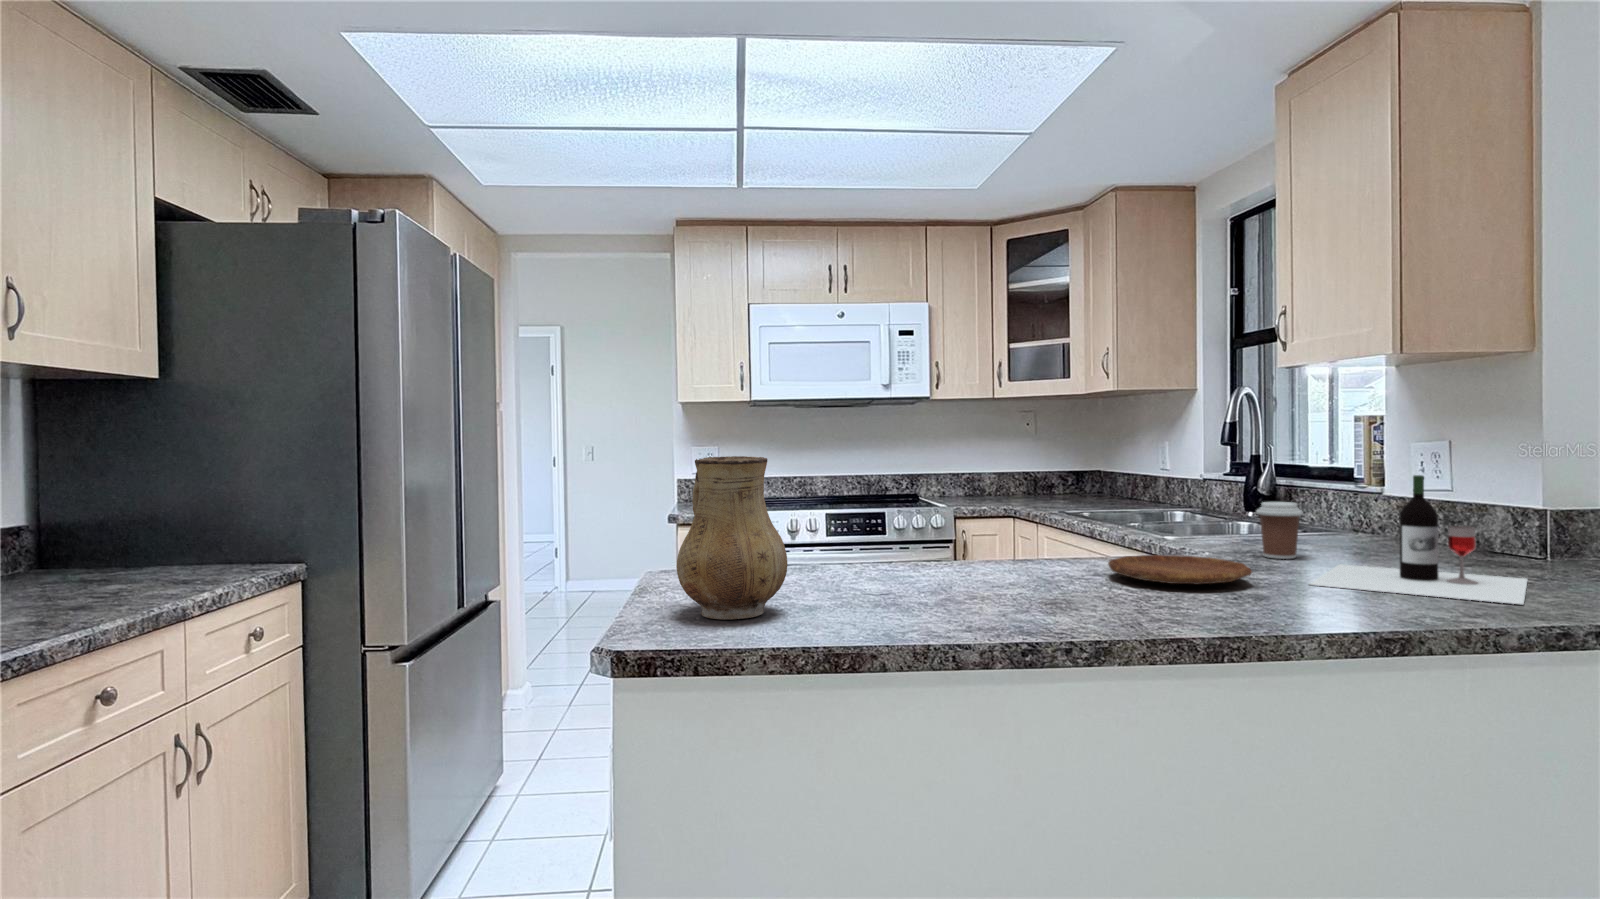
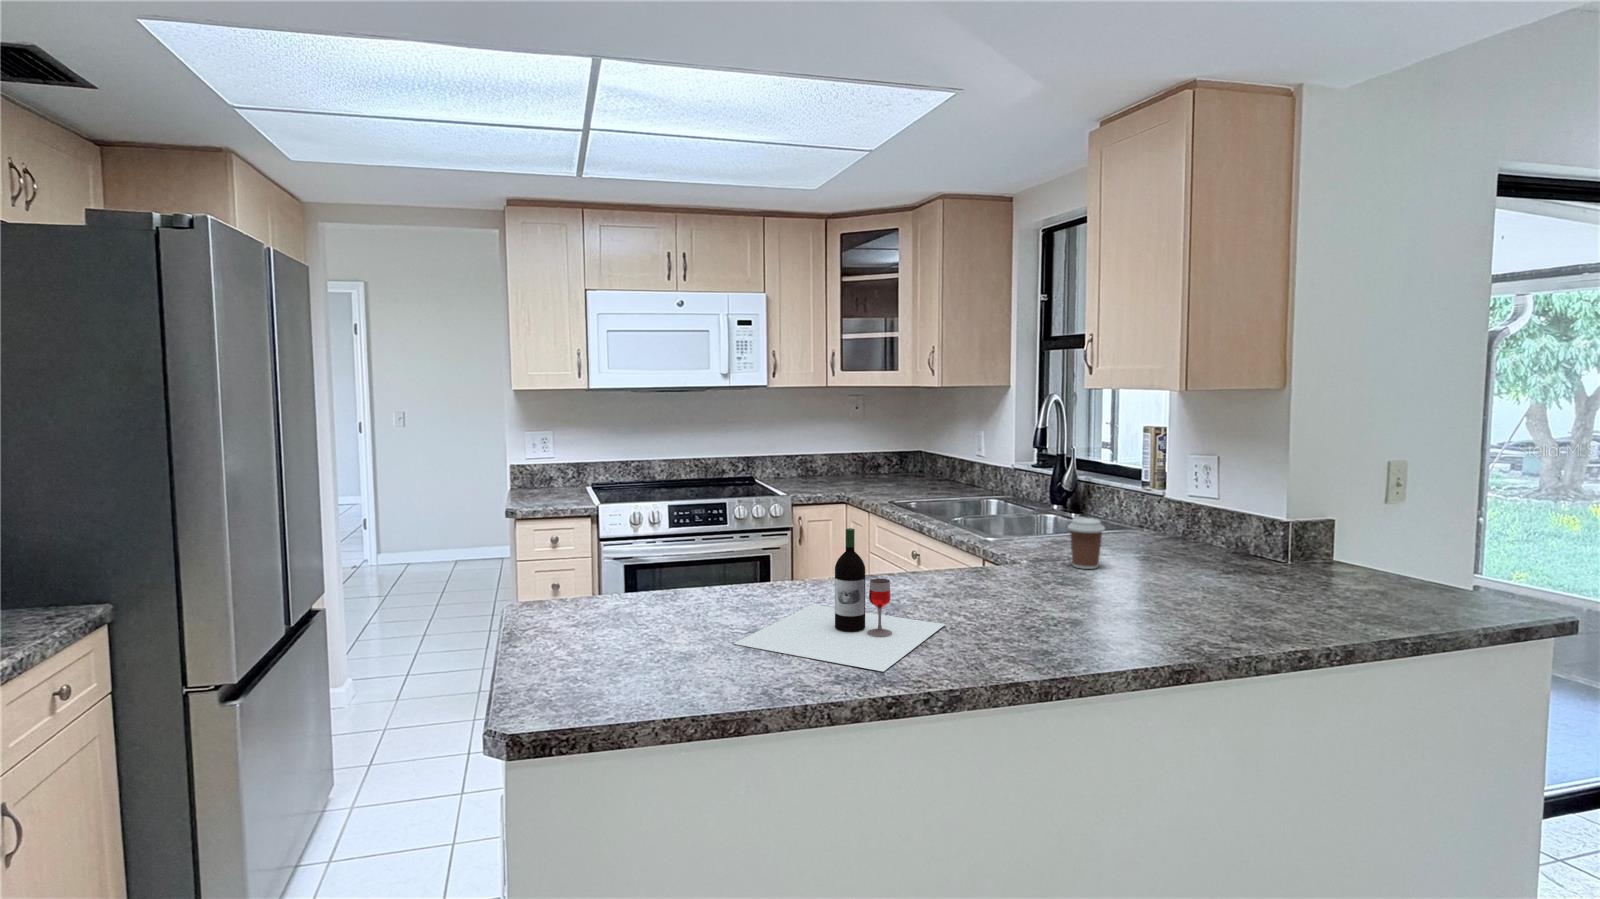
ceramic pitcher: present [677,456,787,619] -> none [559,517,668,682]
wine bottle: present [1310,475,1527,605] -> present [734,528,945,672]
tray: present [1108,555,1252,584] -> none [948,575,1069,610]

